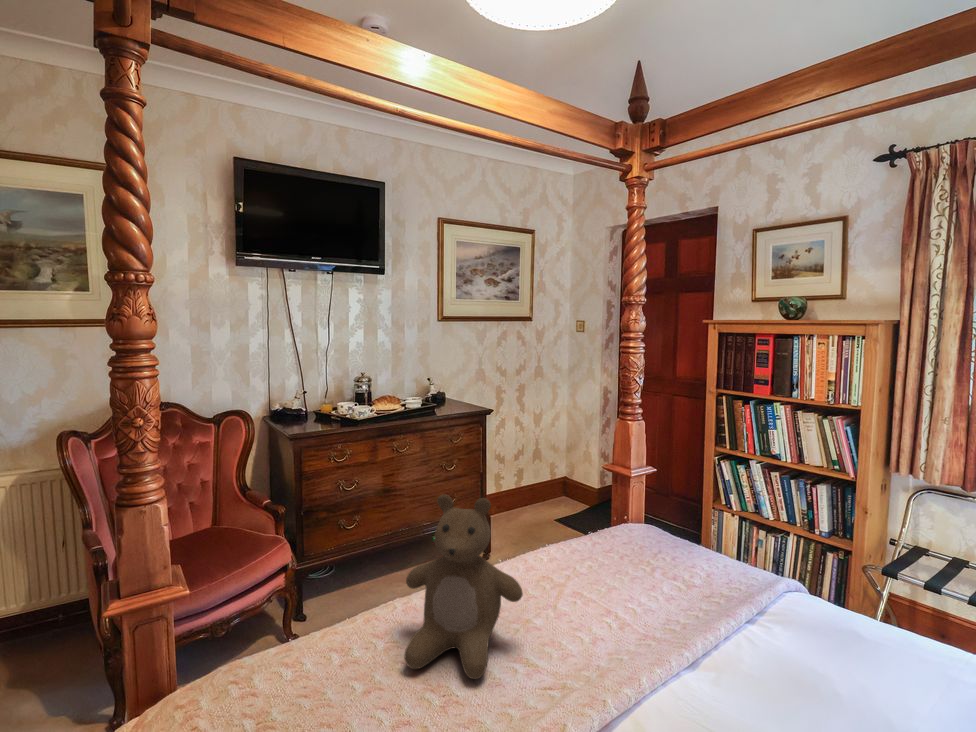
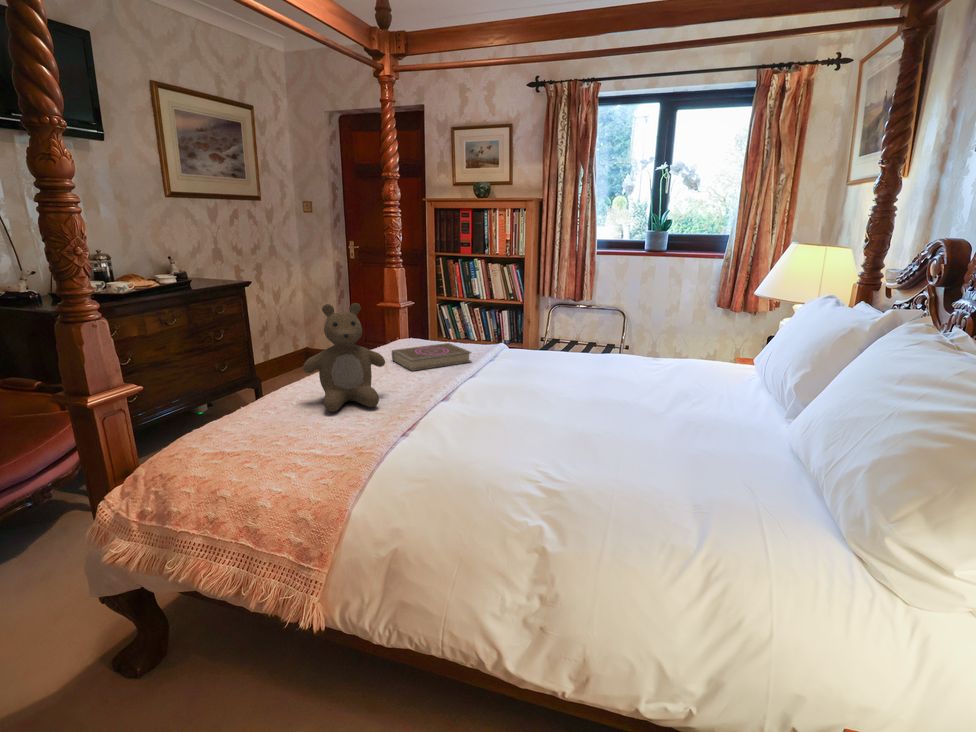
book: none [584,547,707,600] -> present [392,343,471,371]

